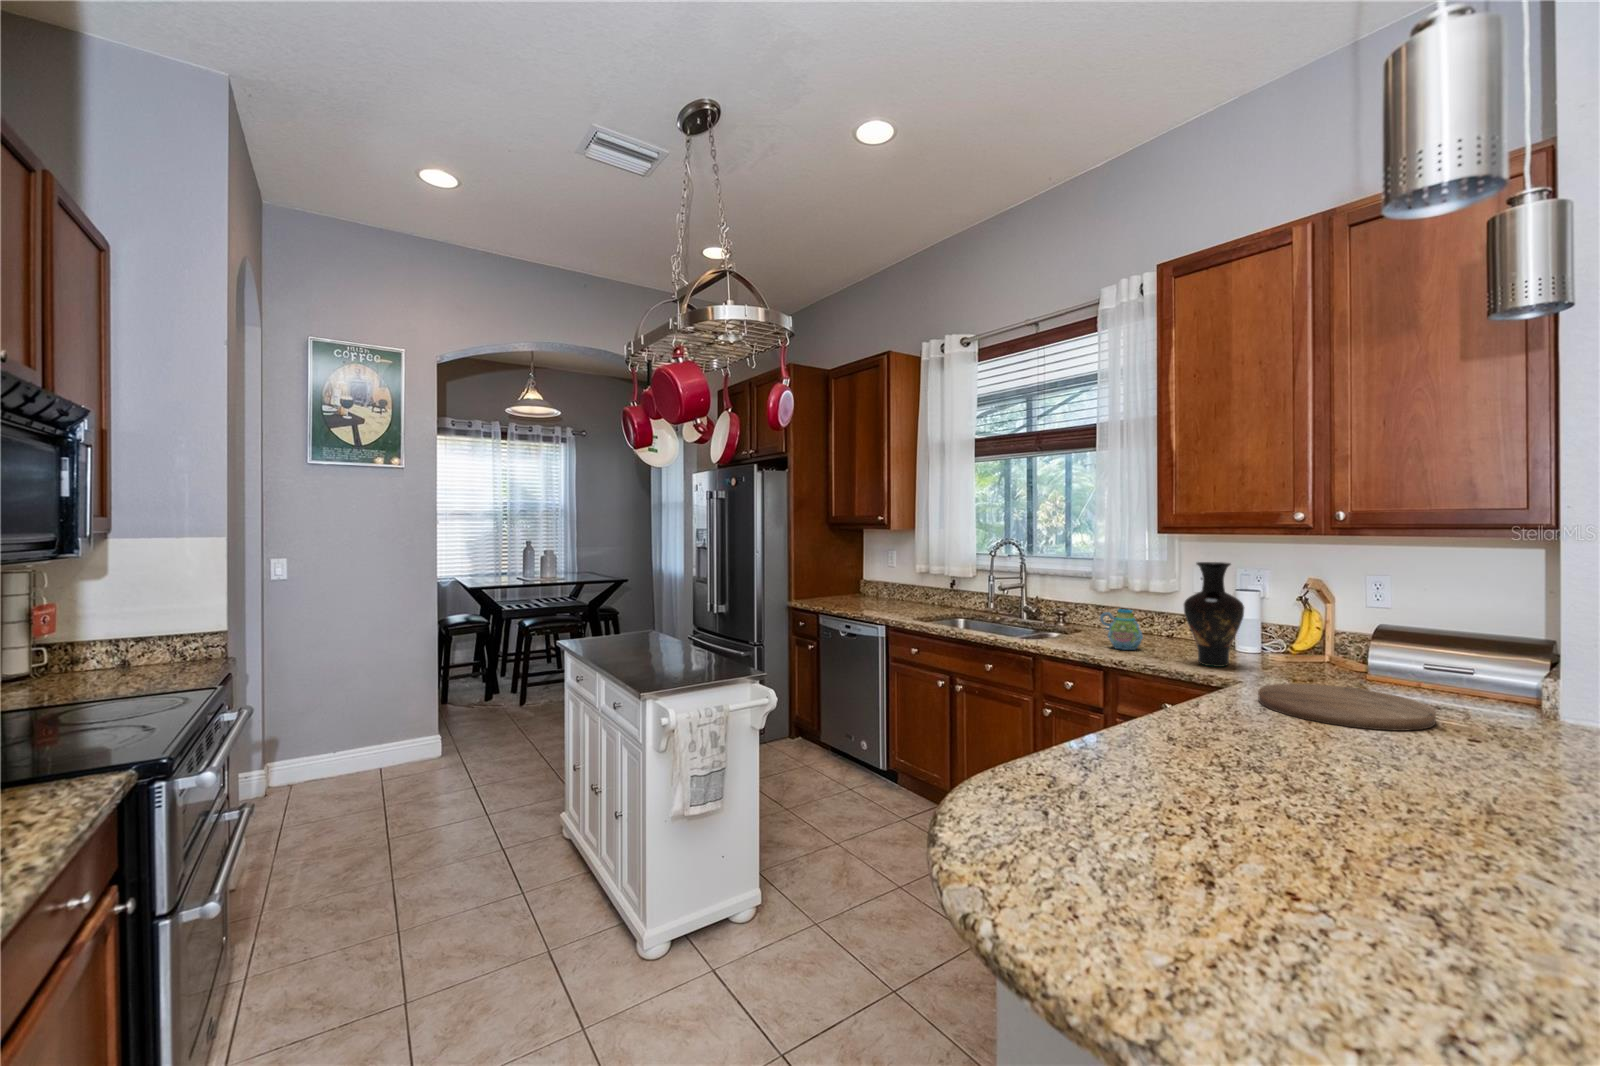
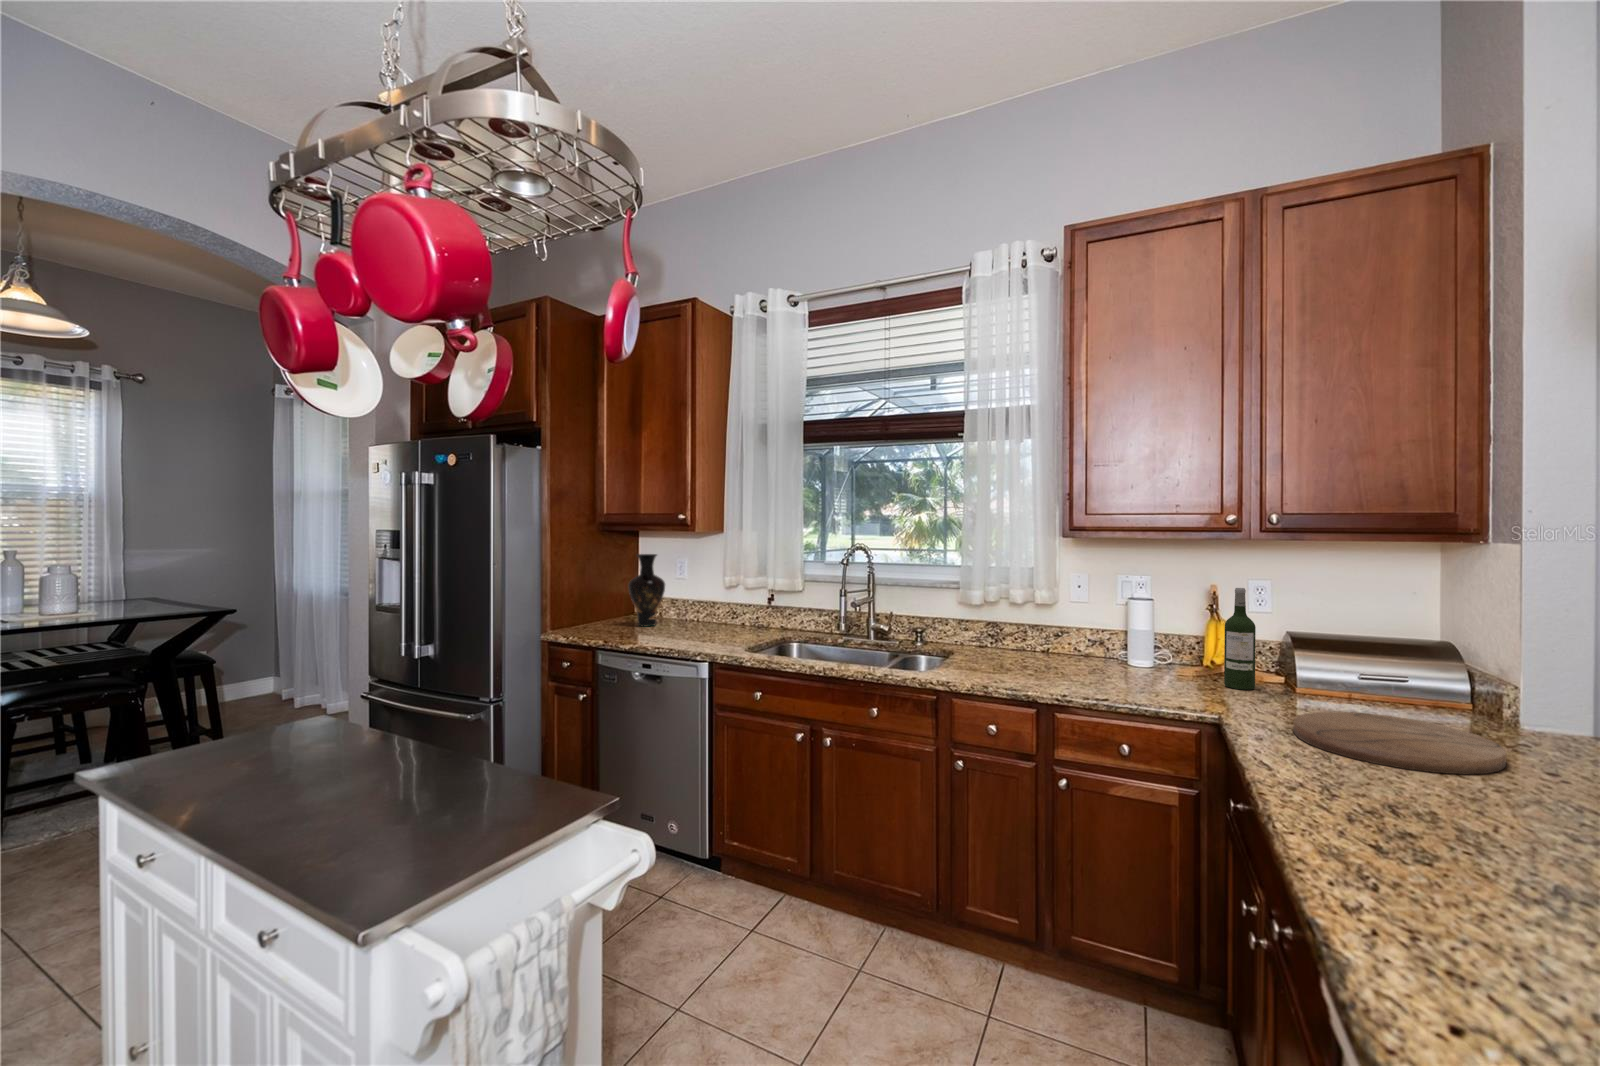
vase: present [1184,562,1244,667] -> present [628,554,665,626]
wine bottle: none [1294,579,1324,673] -> present [1224,588,1256,690]
mug: present [1100,609,1143,650] -> none [1009,628,1059,677]

